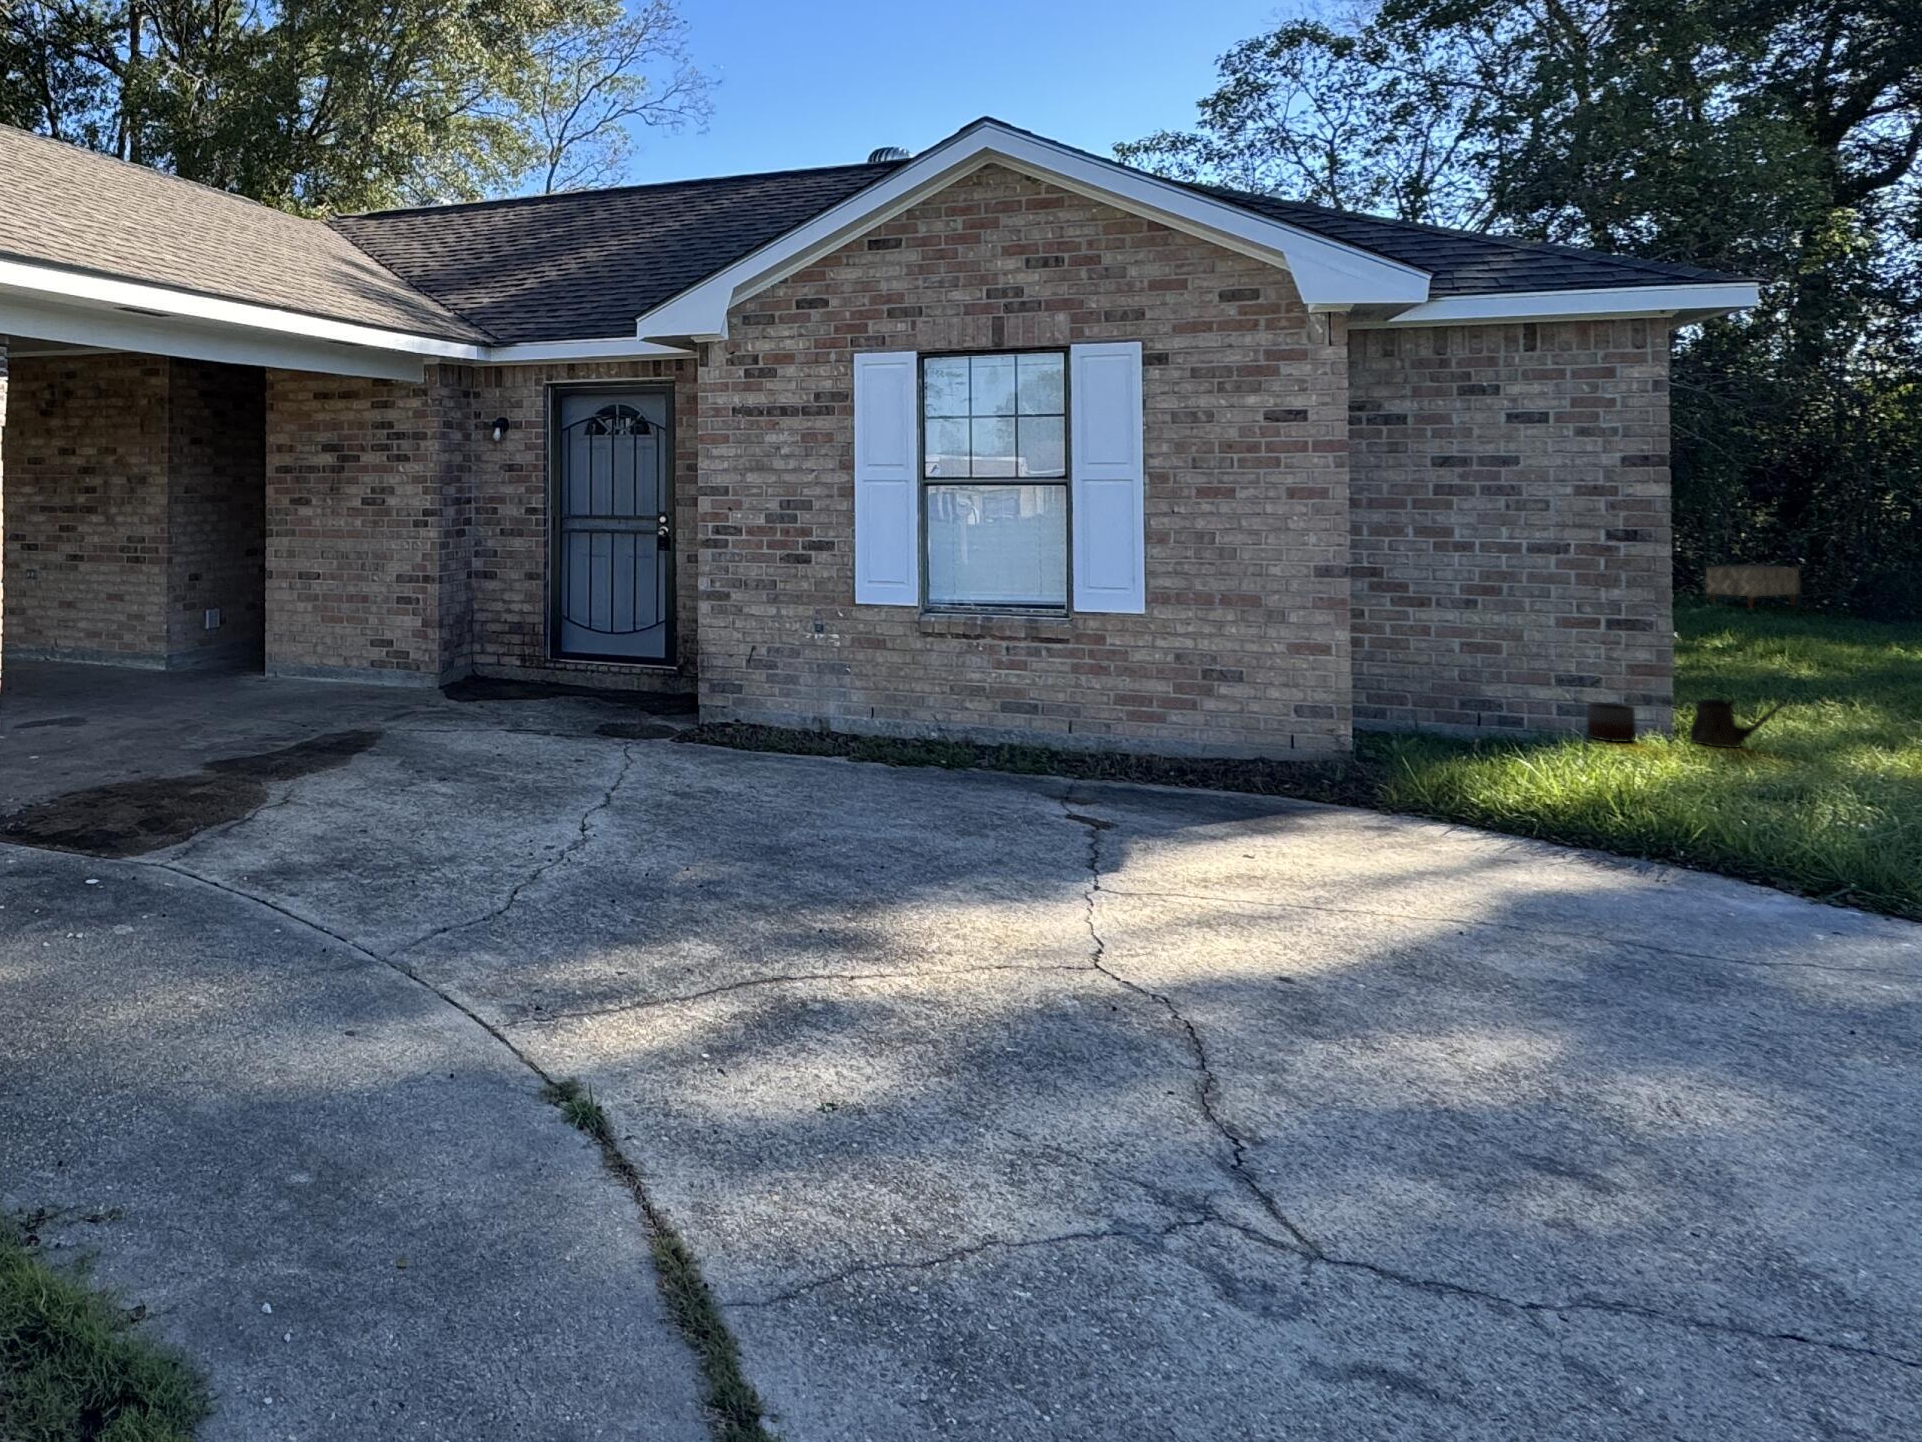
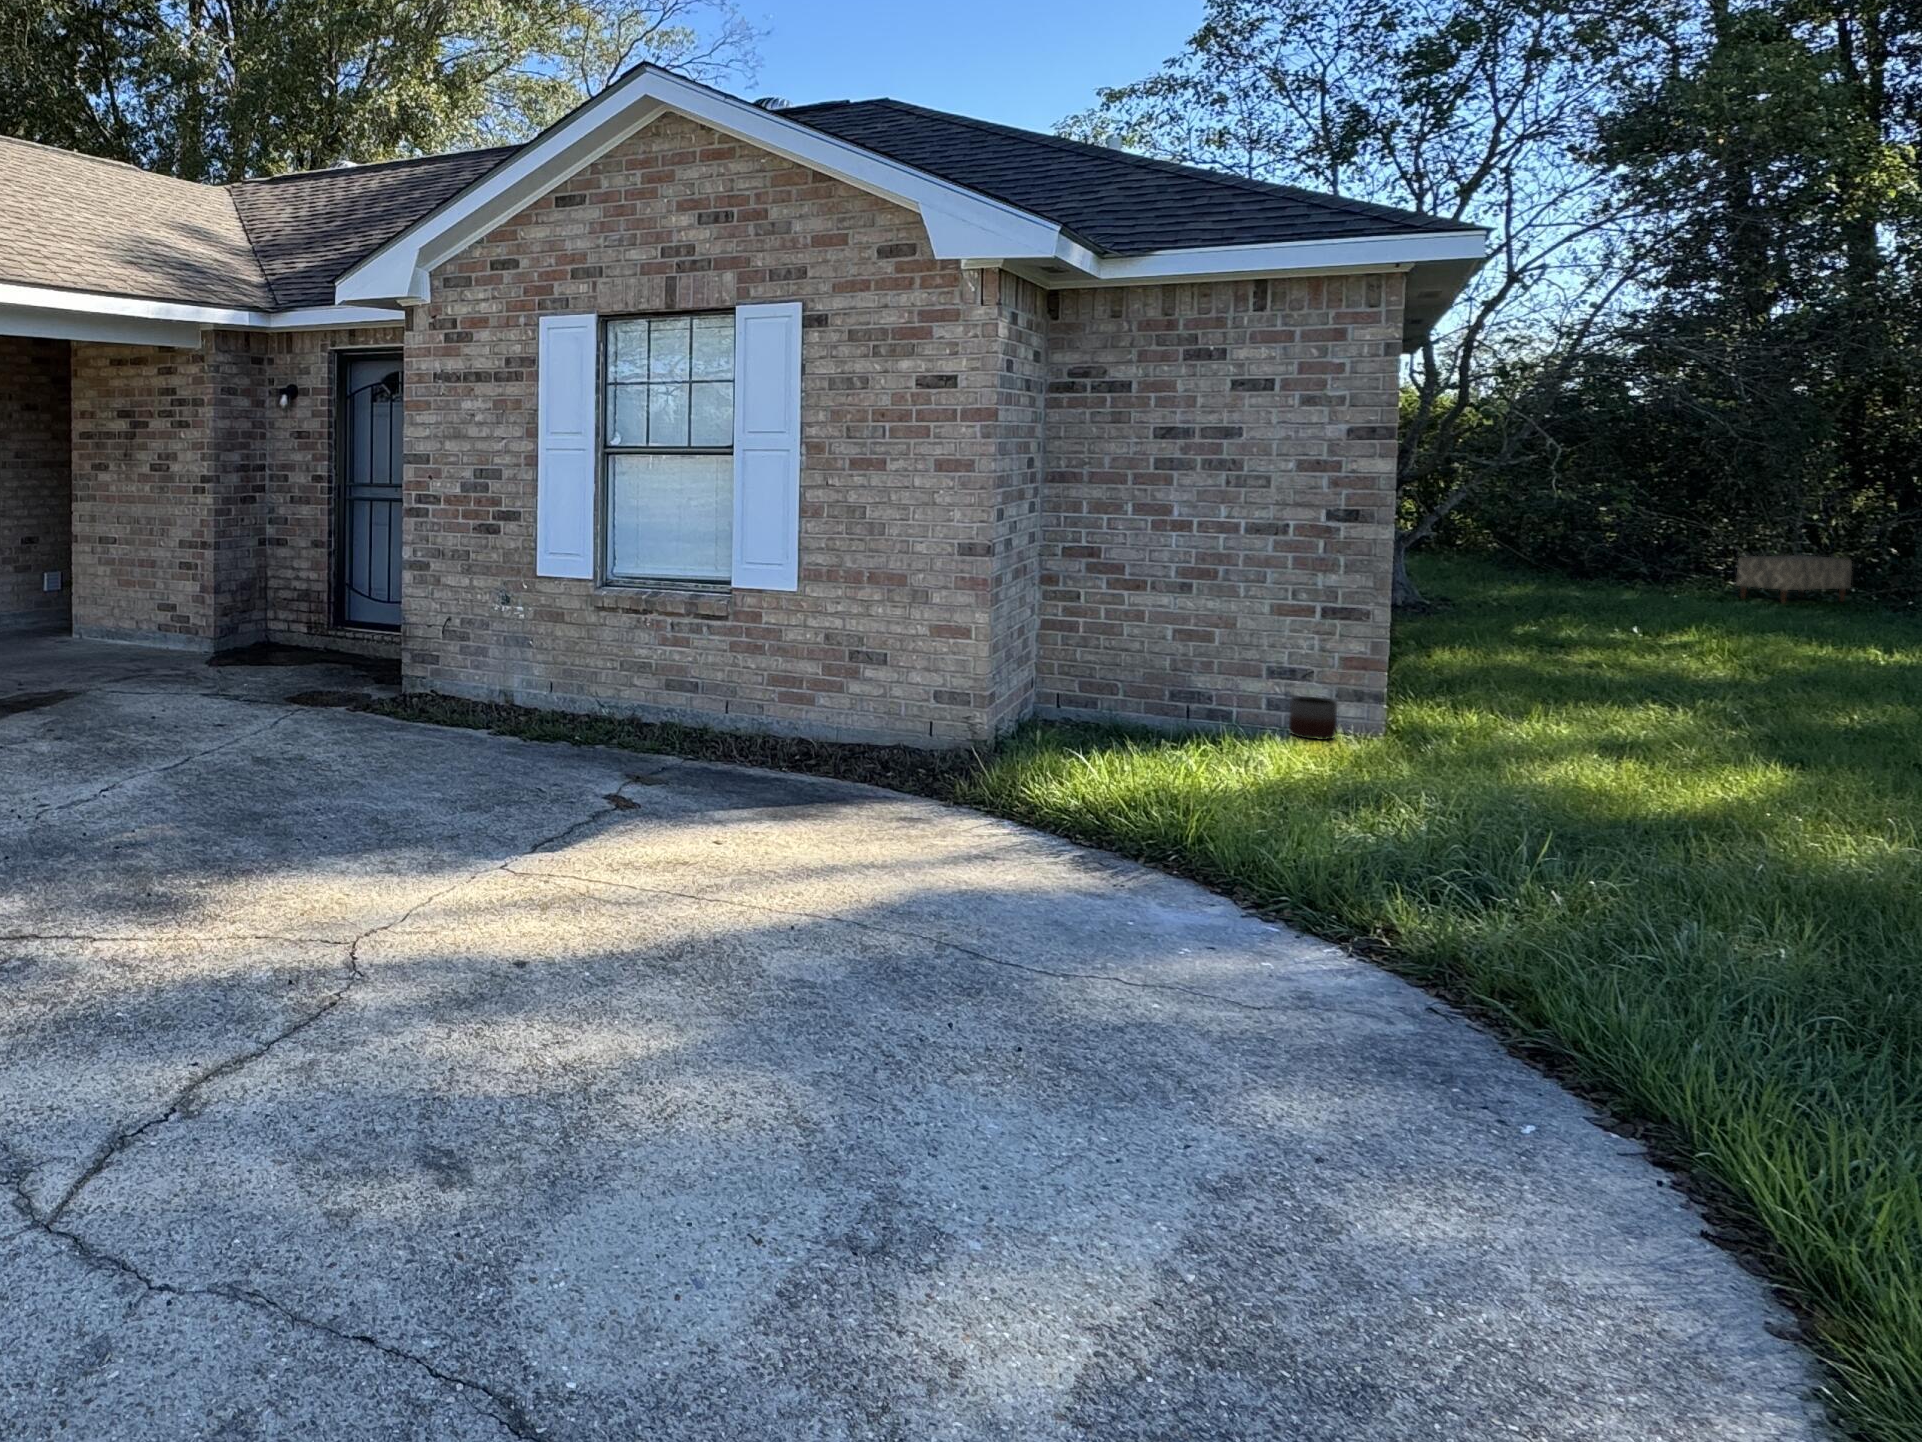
watering can: present [1676,698,1791,748] -> none [1392,696,1506,749]

